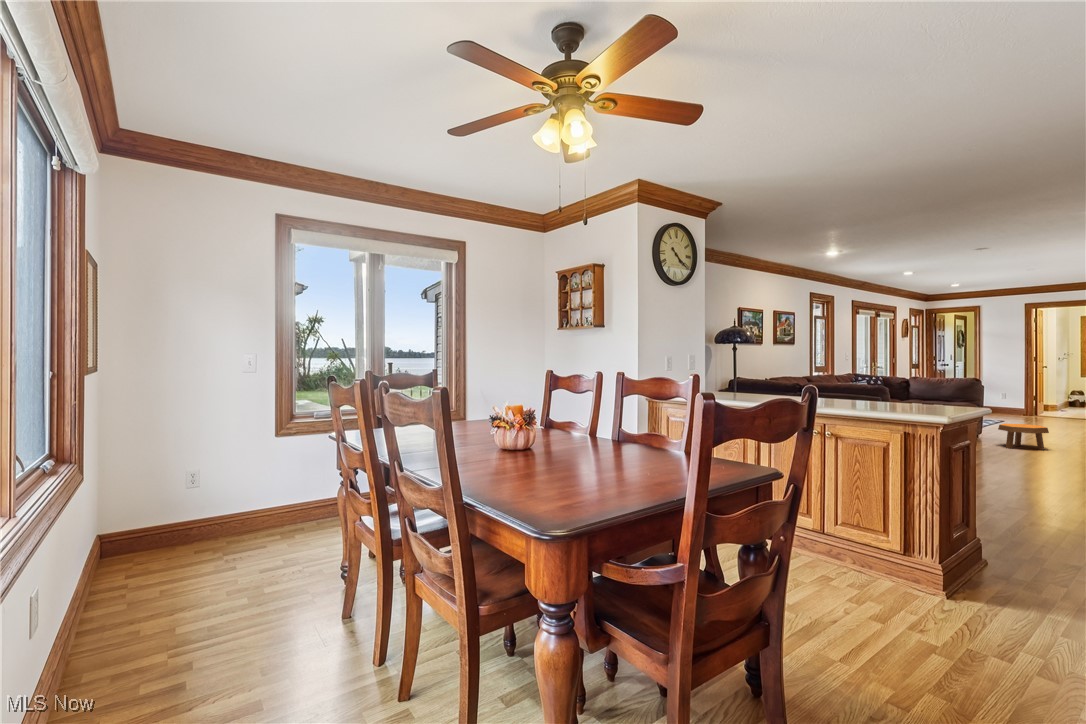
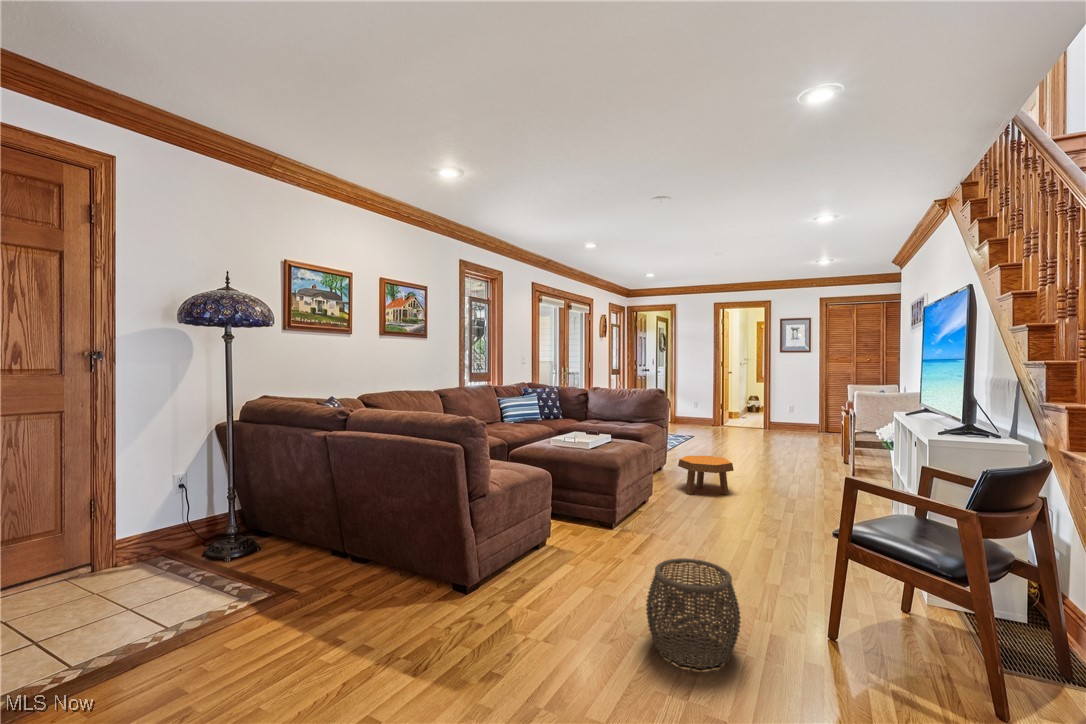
woven basket: none [996,450,1053,492] -> present [646,558,741,669]

